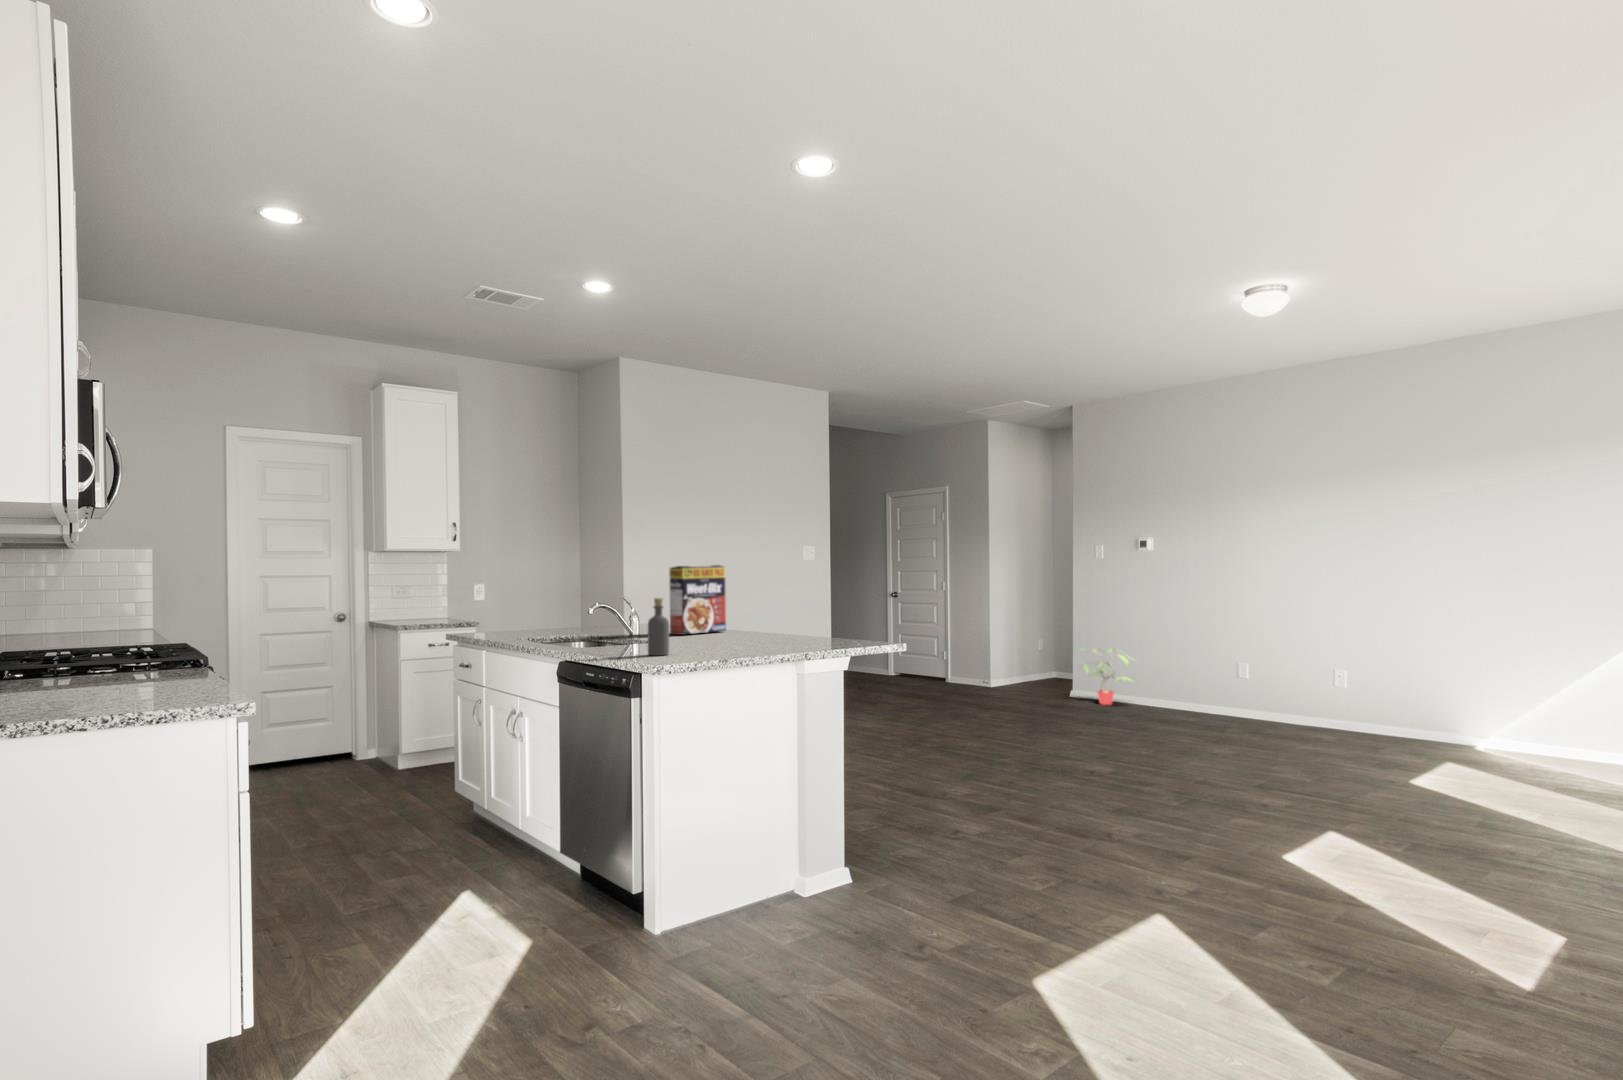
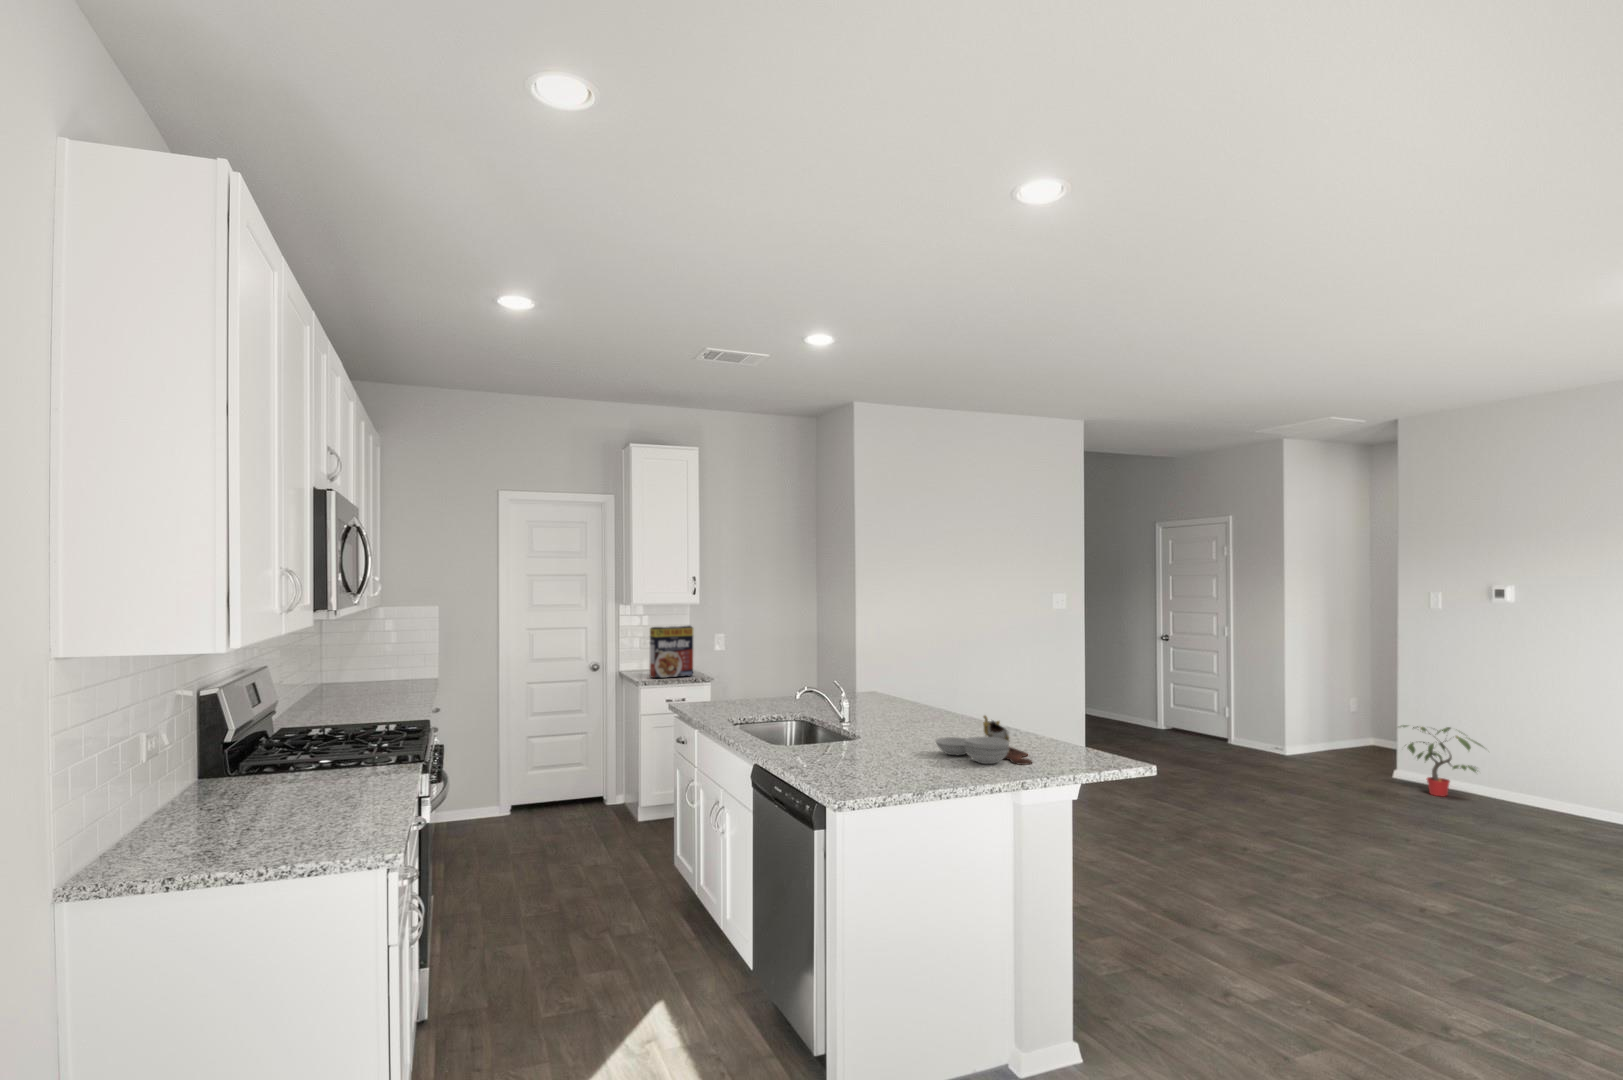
cereal box: present [669,565,726,635] -> present [650,626,693,678]
bottle: present [648,598,669,655] -> none [839,710,862,776]
cutting board: none [727,610,812,645] -> present [935,716,1032,765]

